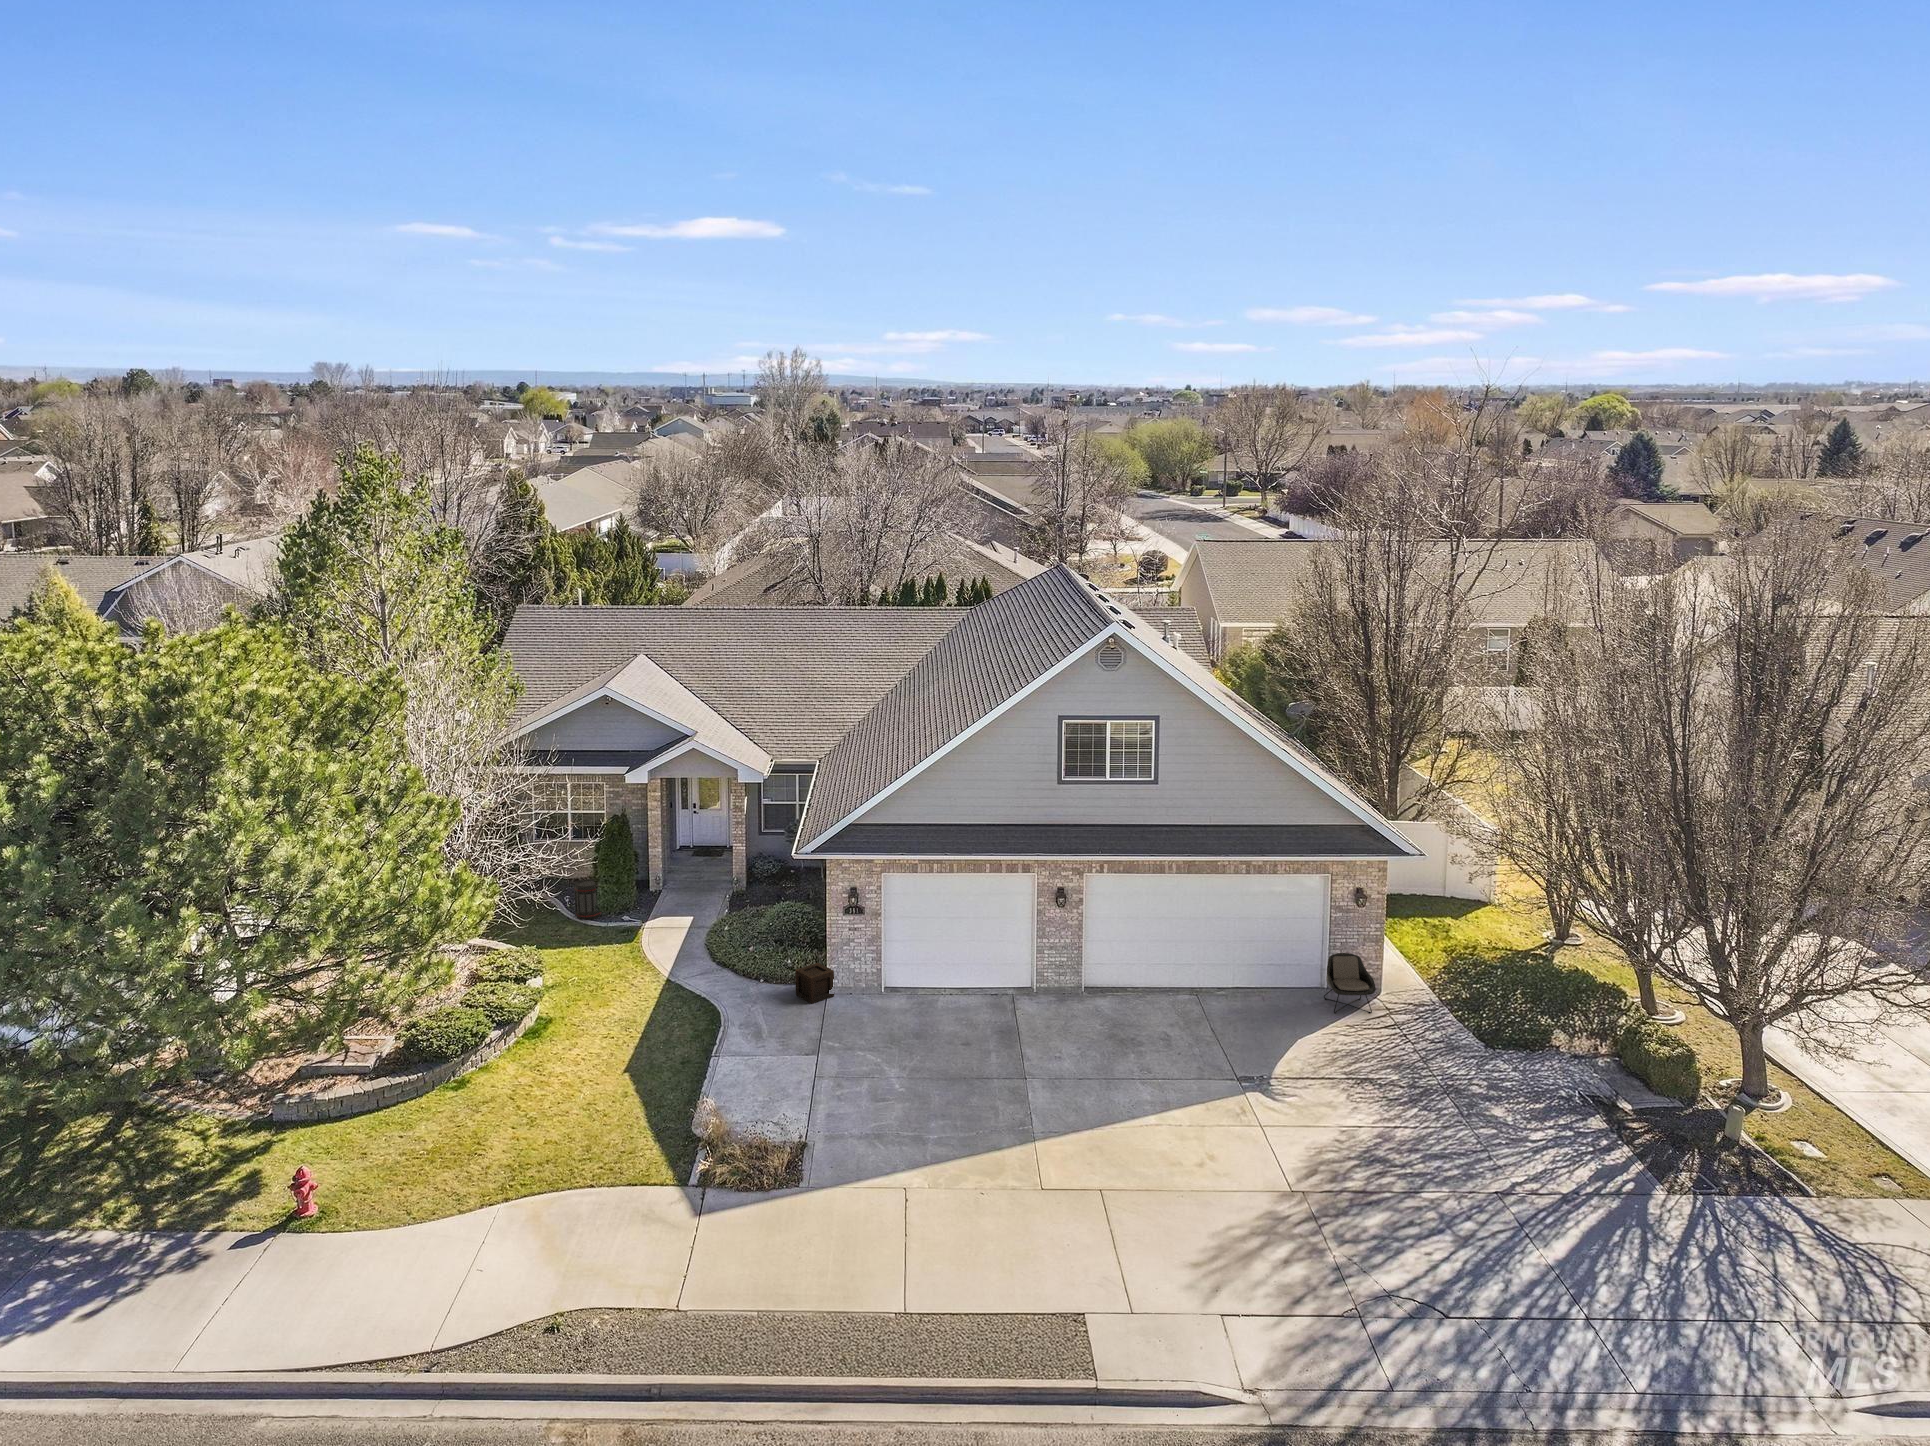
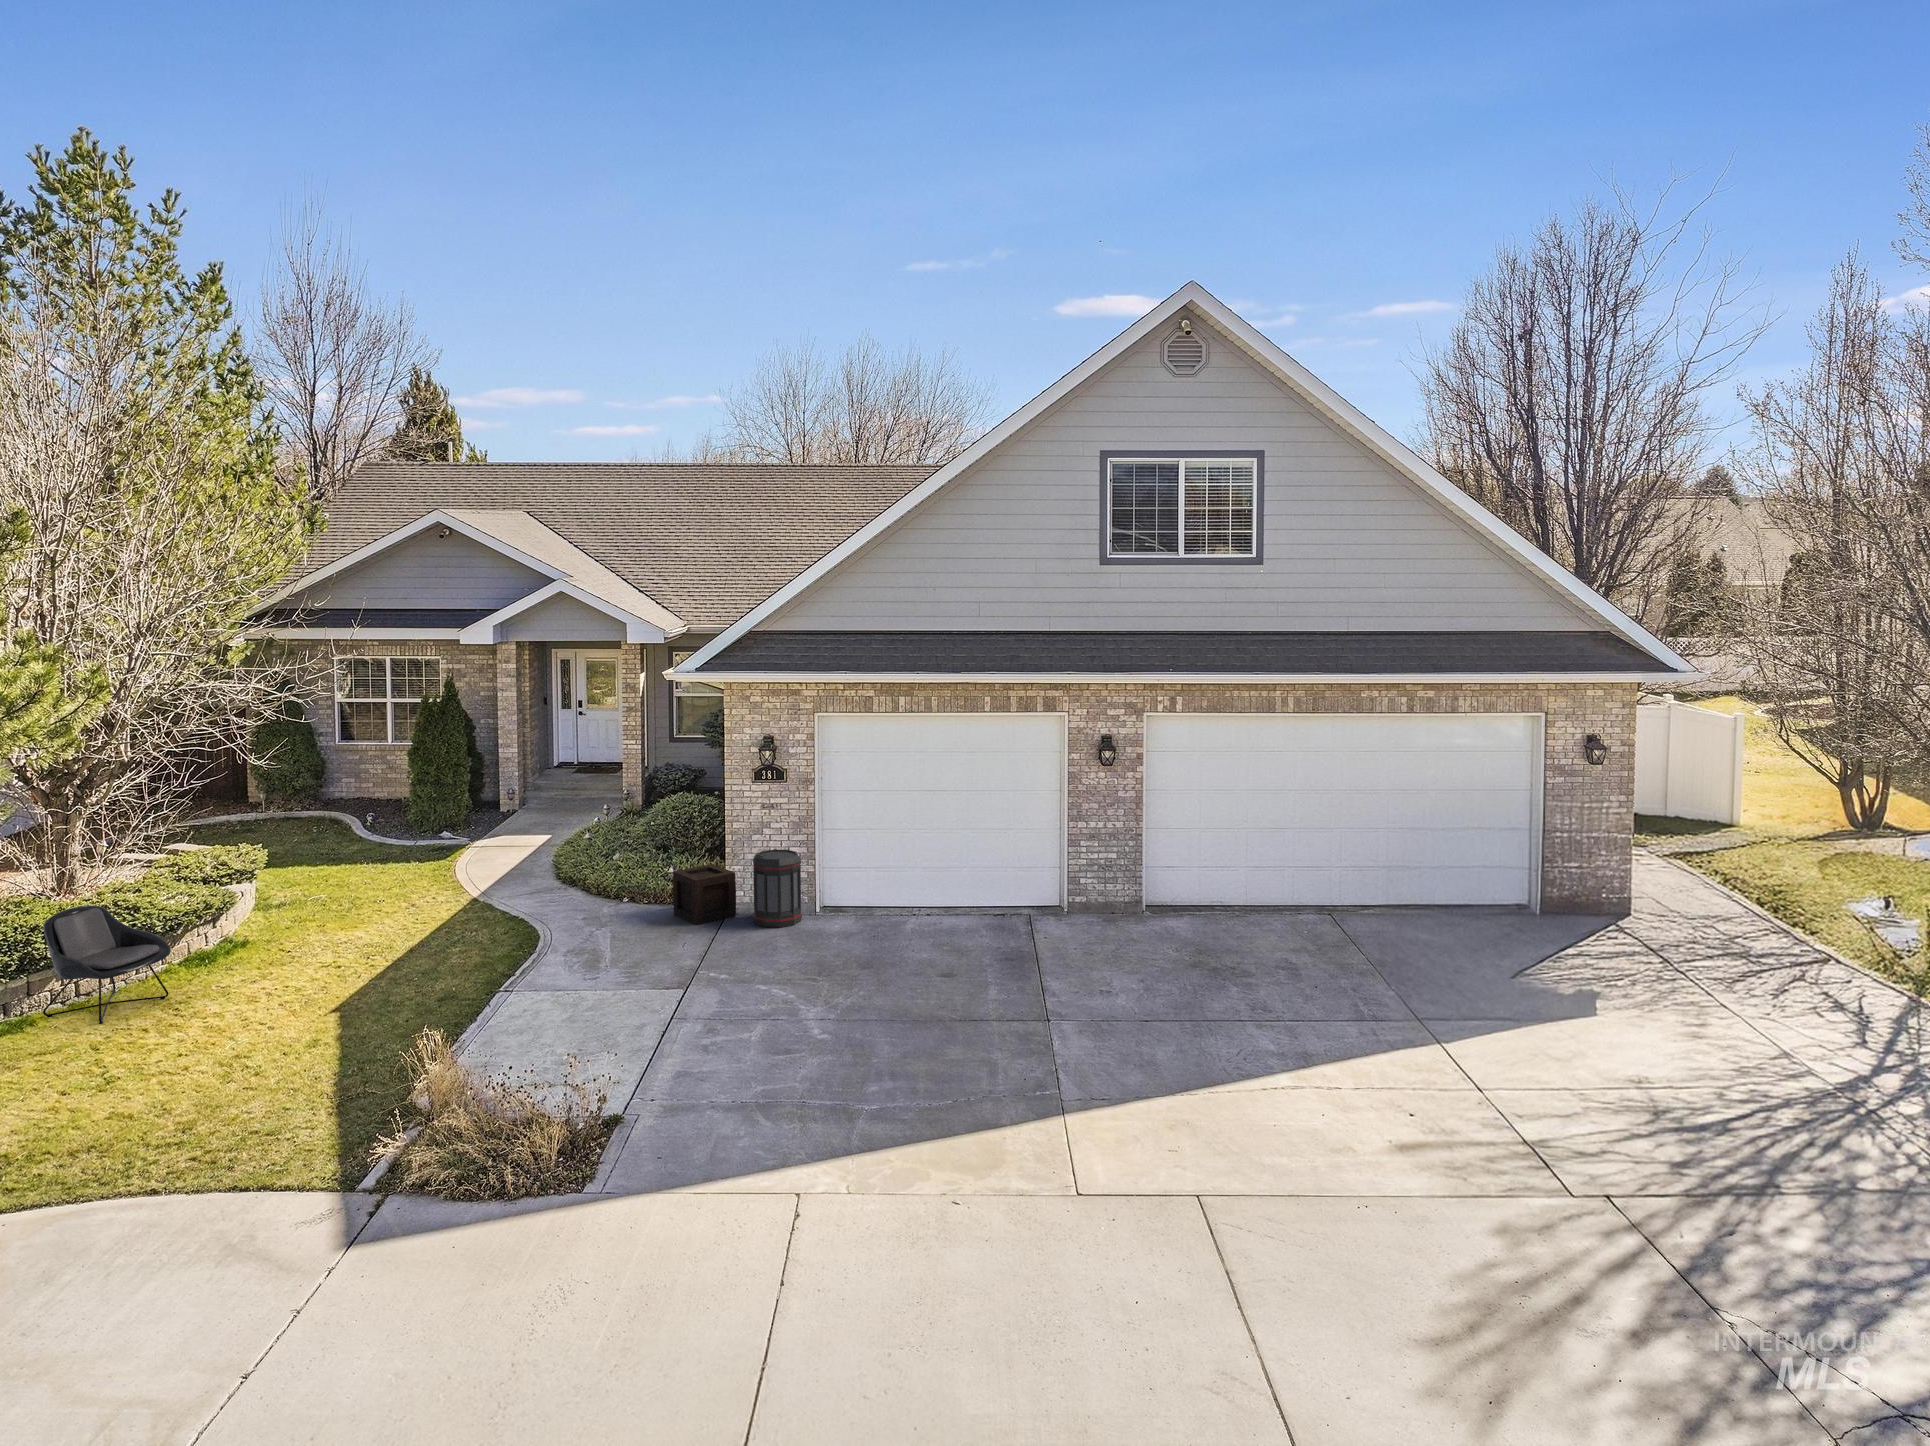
trash can: present [574,879,602,920] -> present [753,850,802,928]
lounge chair: present [1324,953,1376,1014] -> present [43,906,171,1024]

